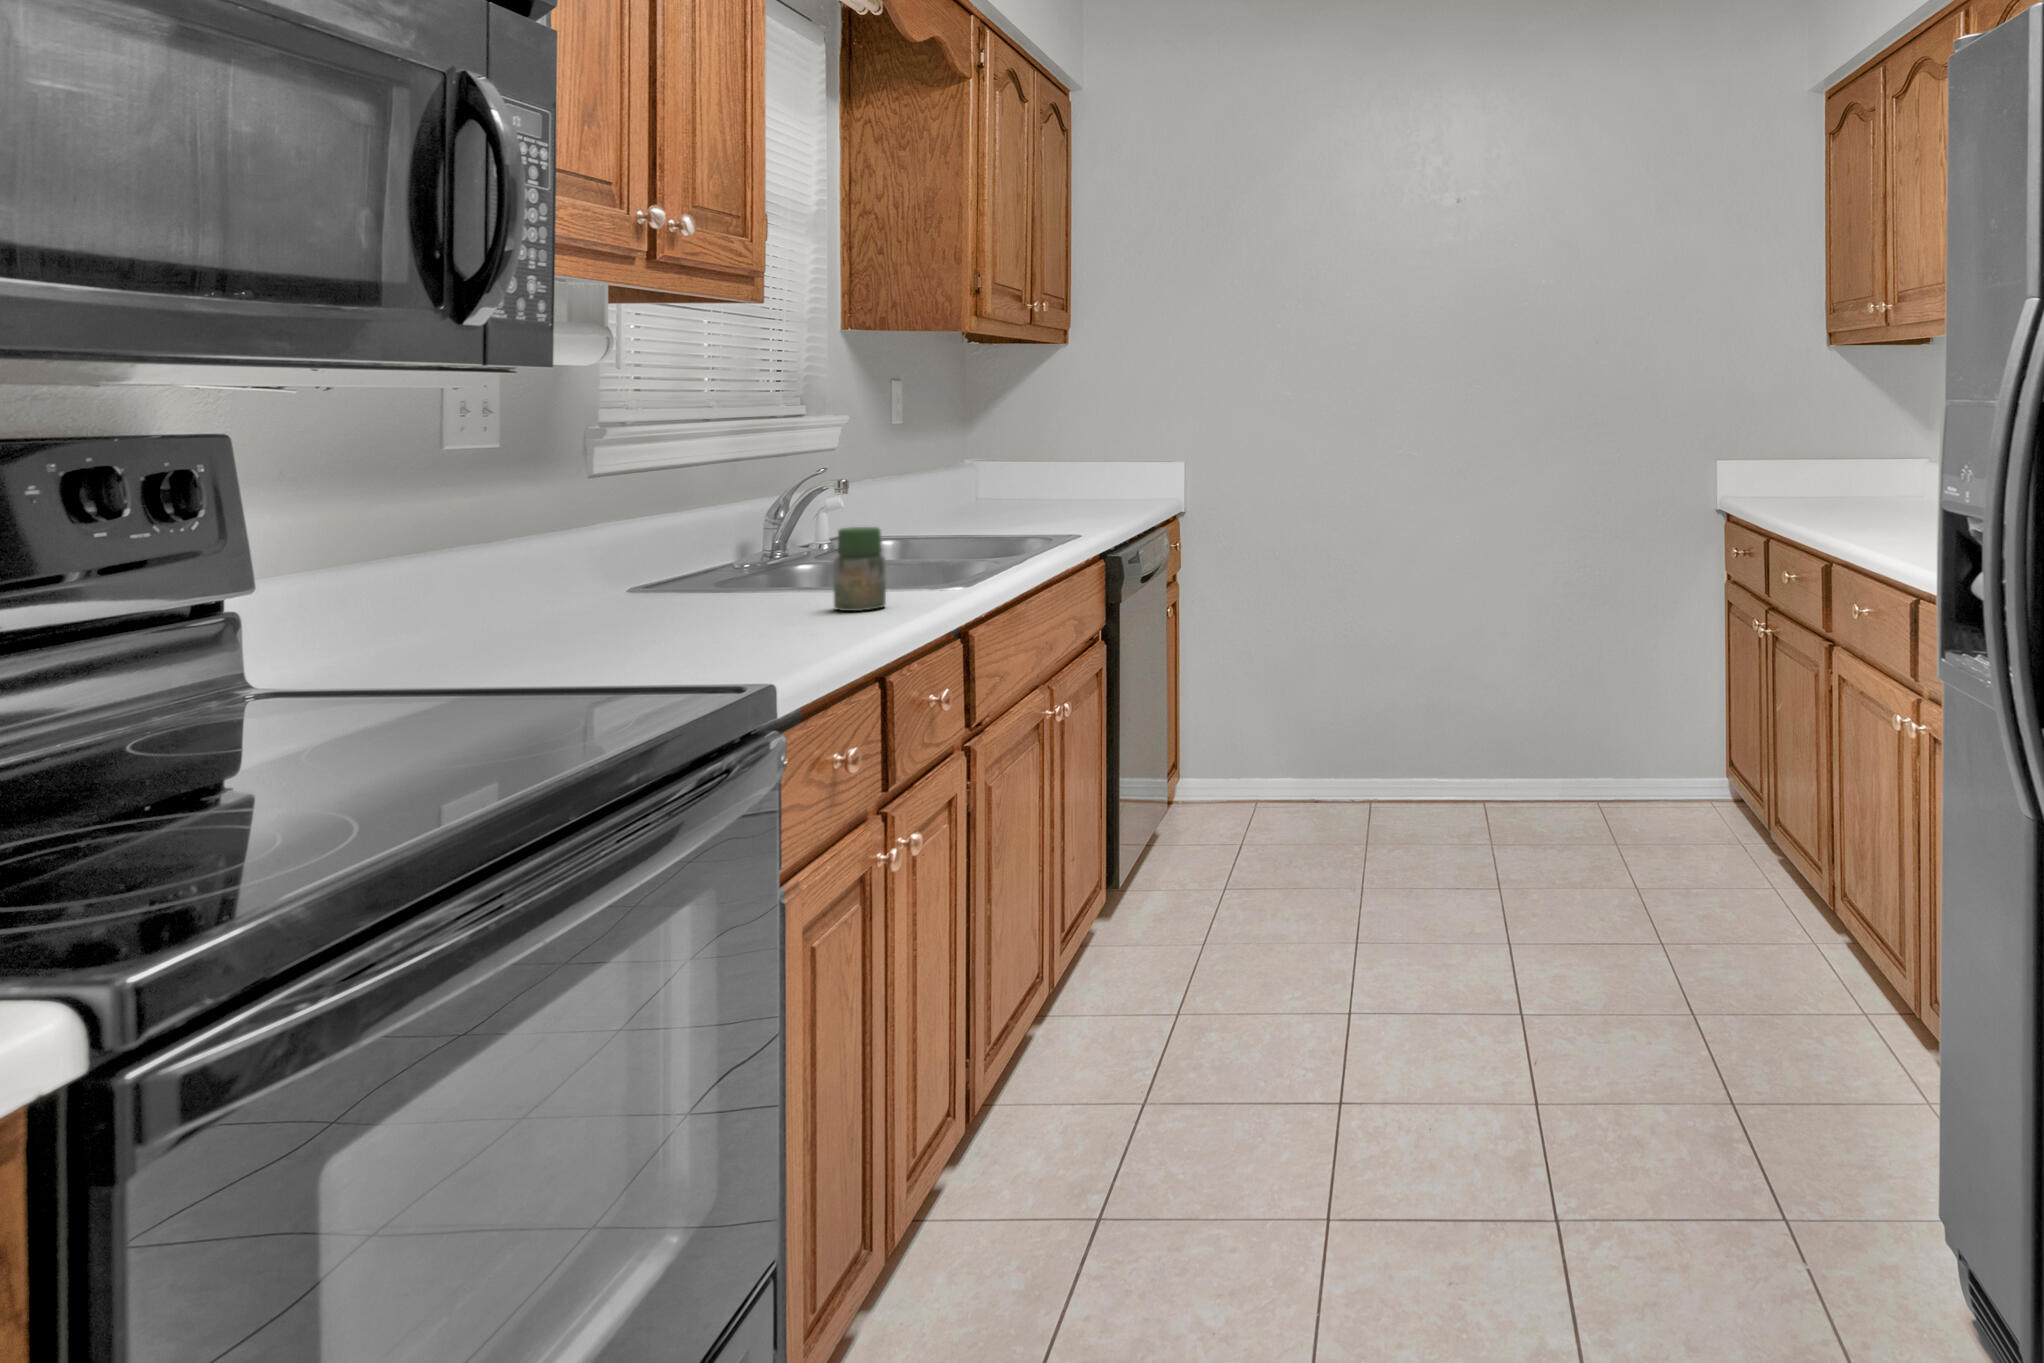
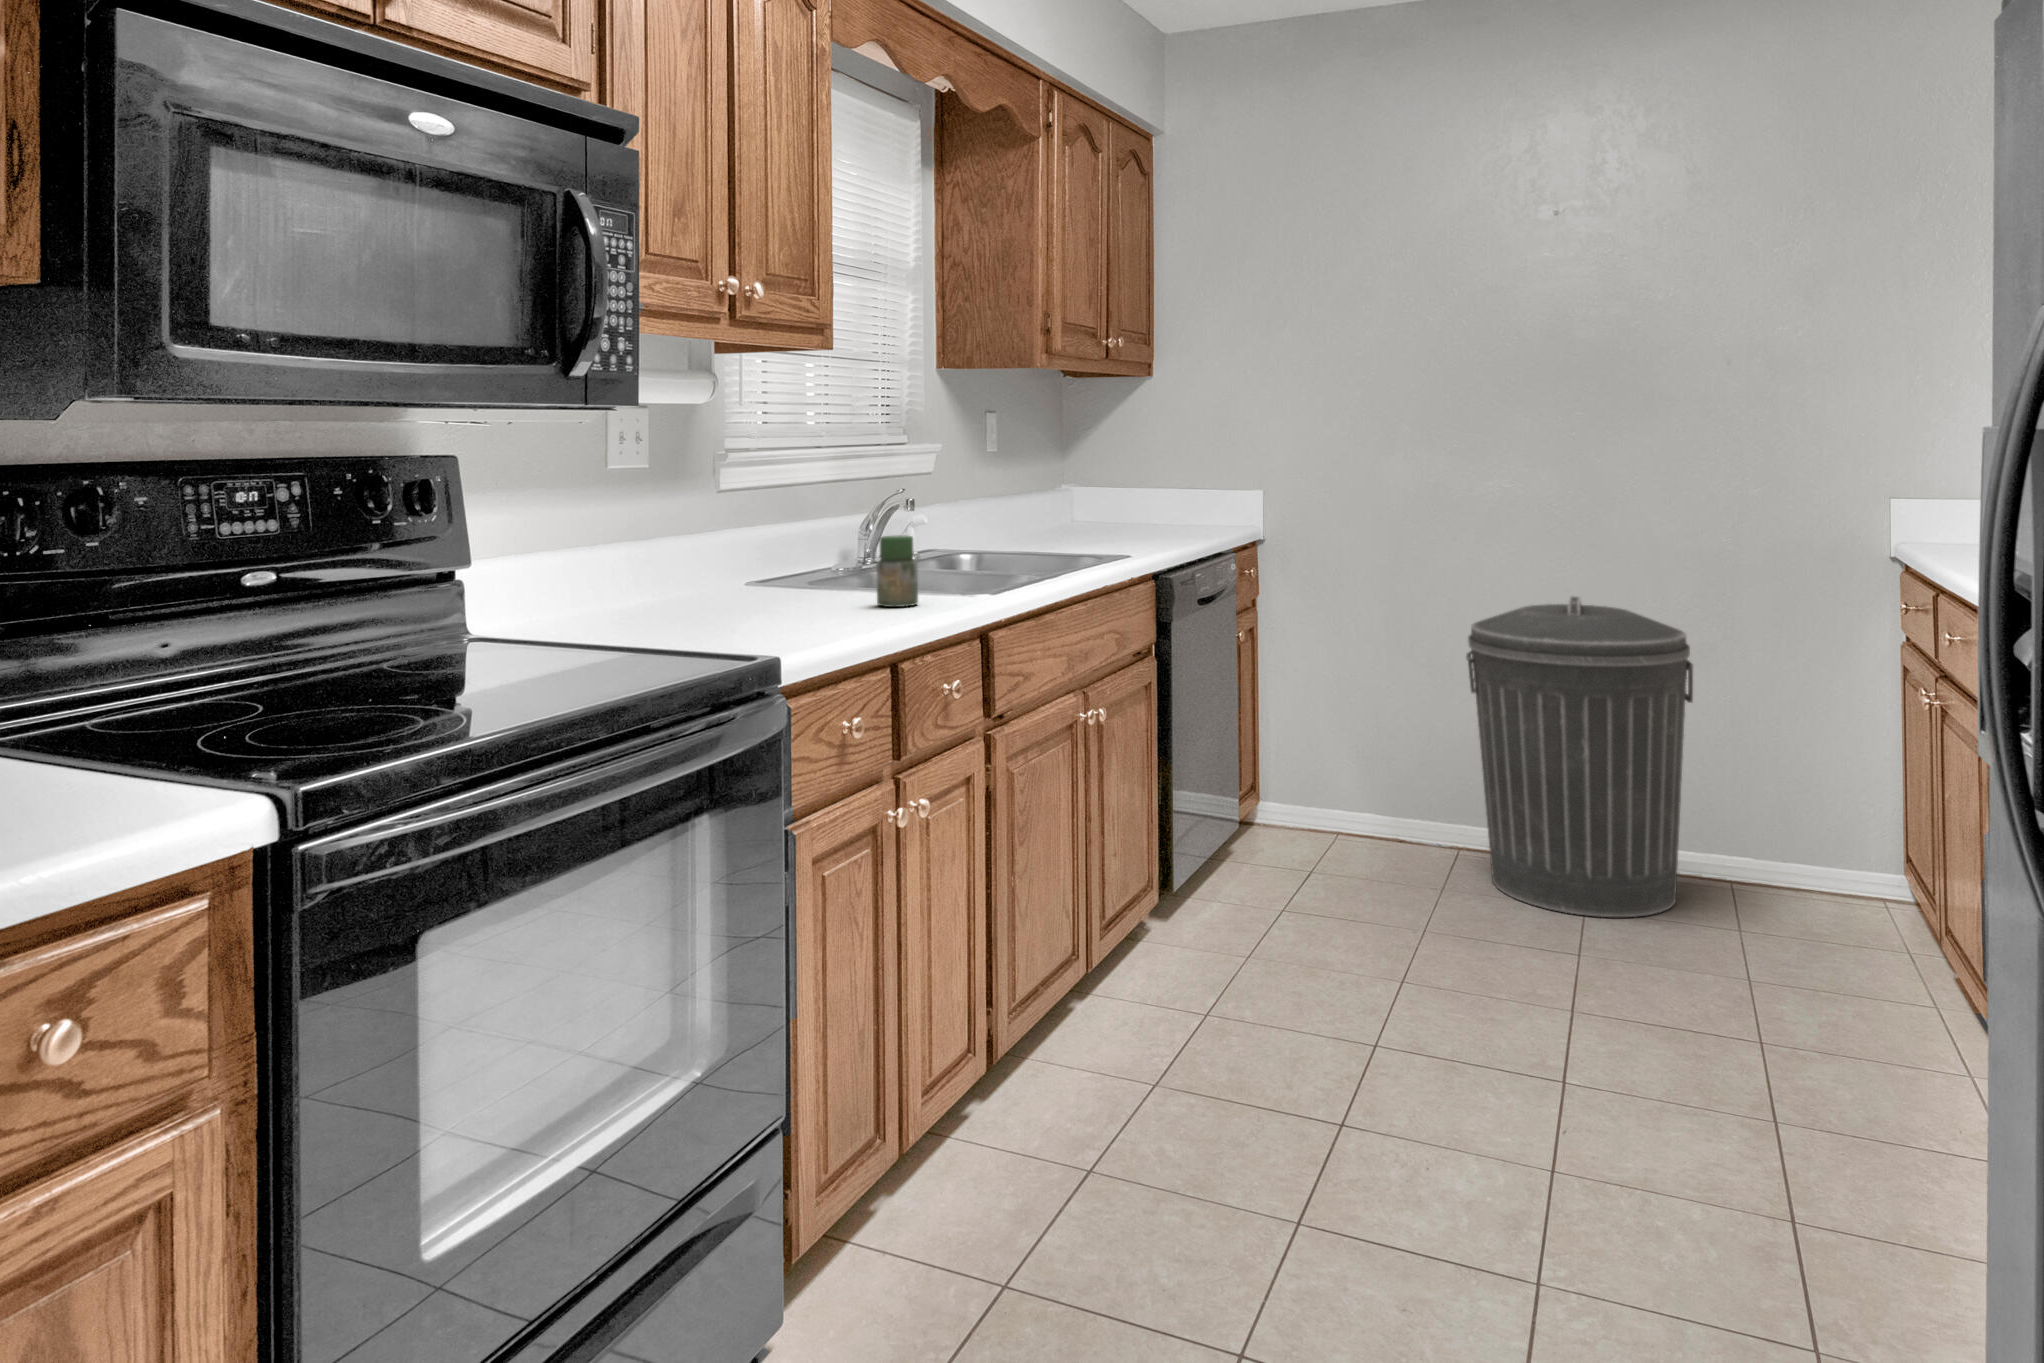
trash can: none [1384,565,1572,855] -> present [1466,596,1693,917]

